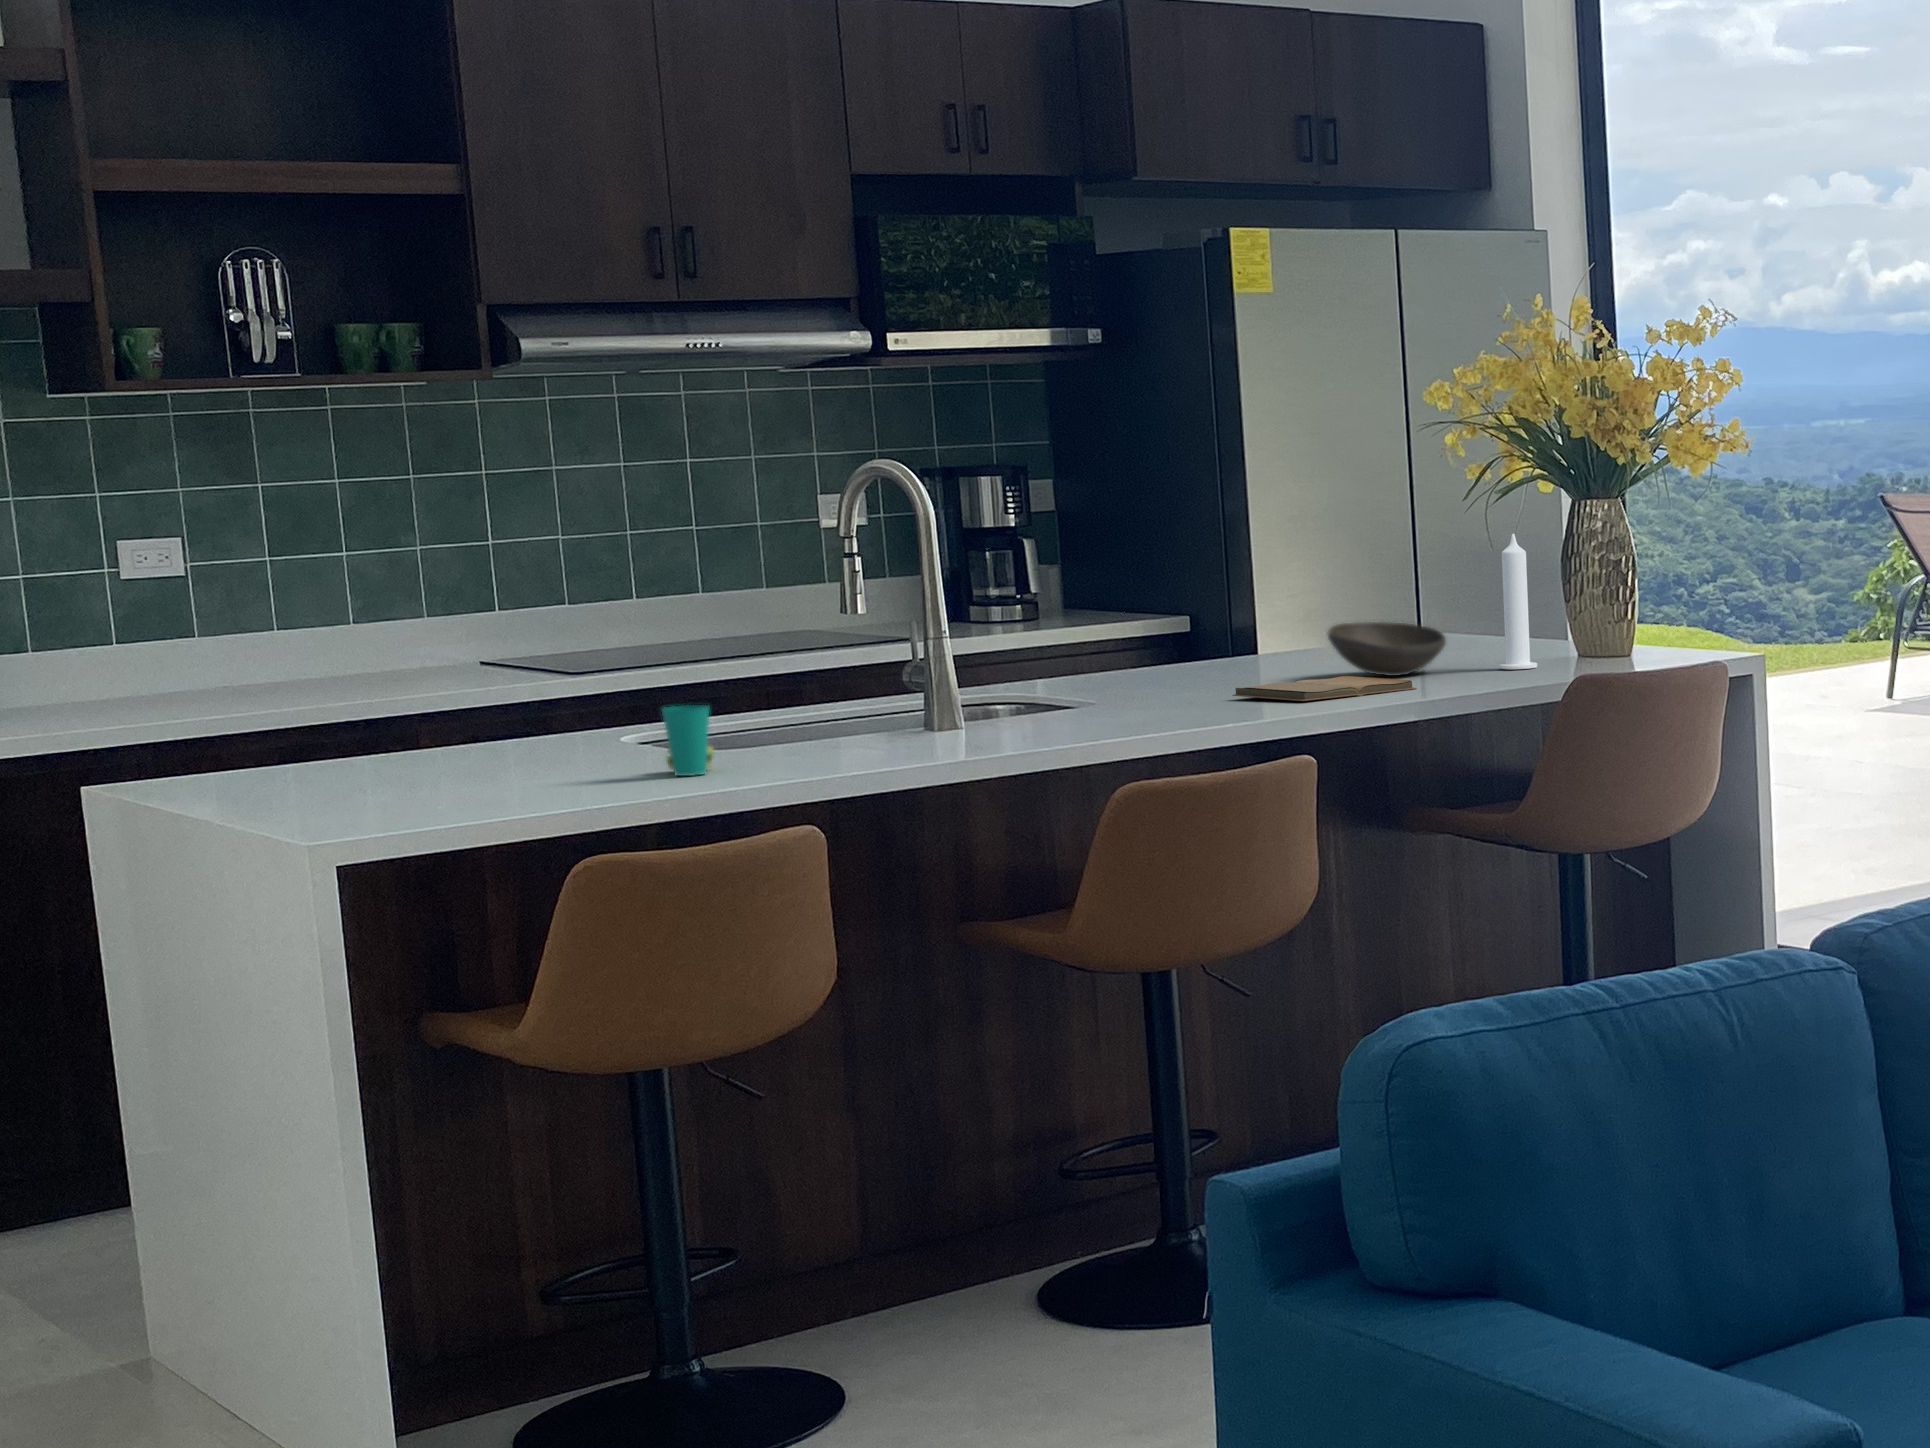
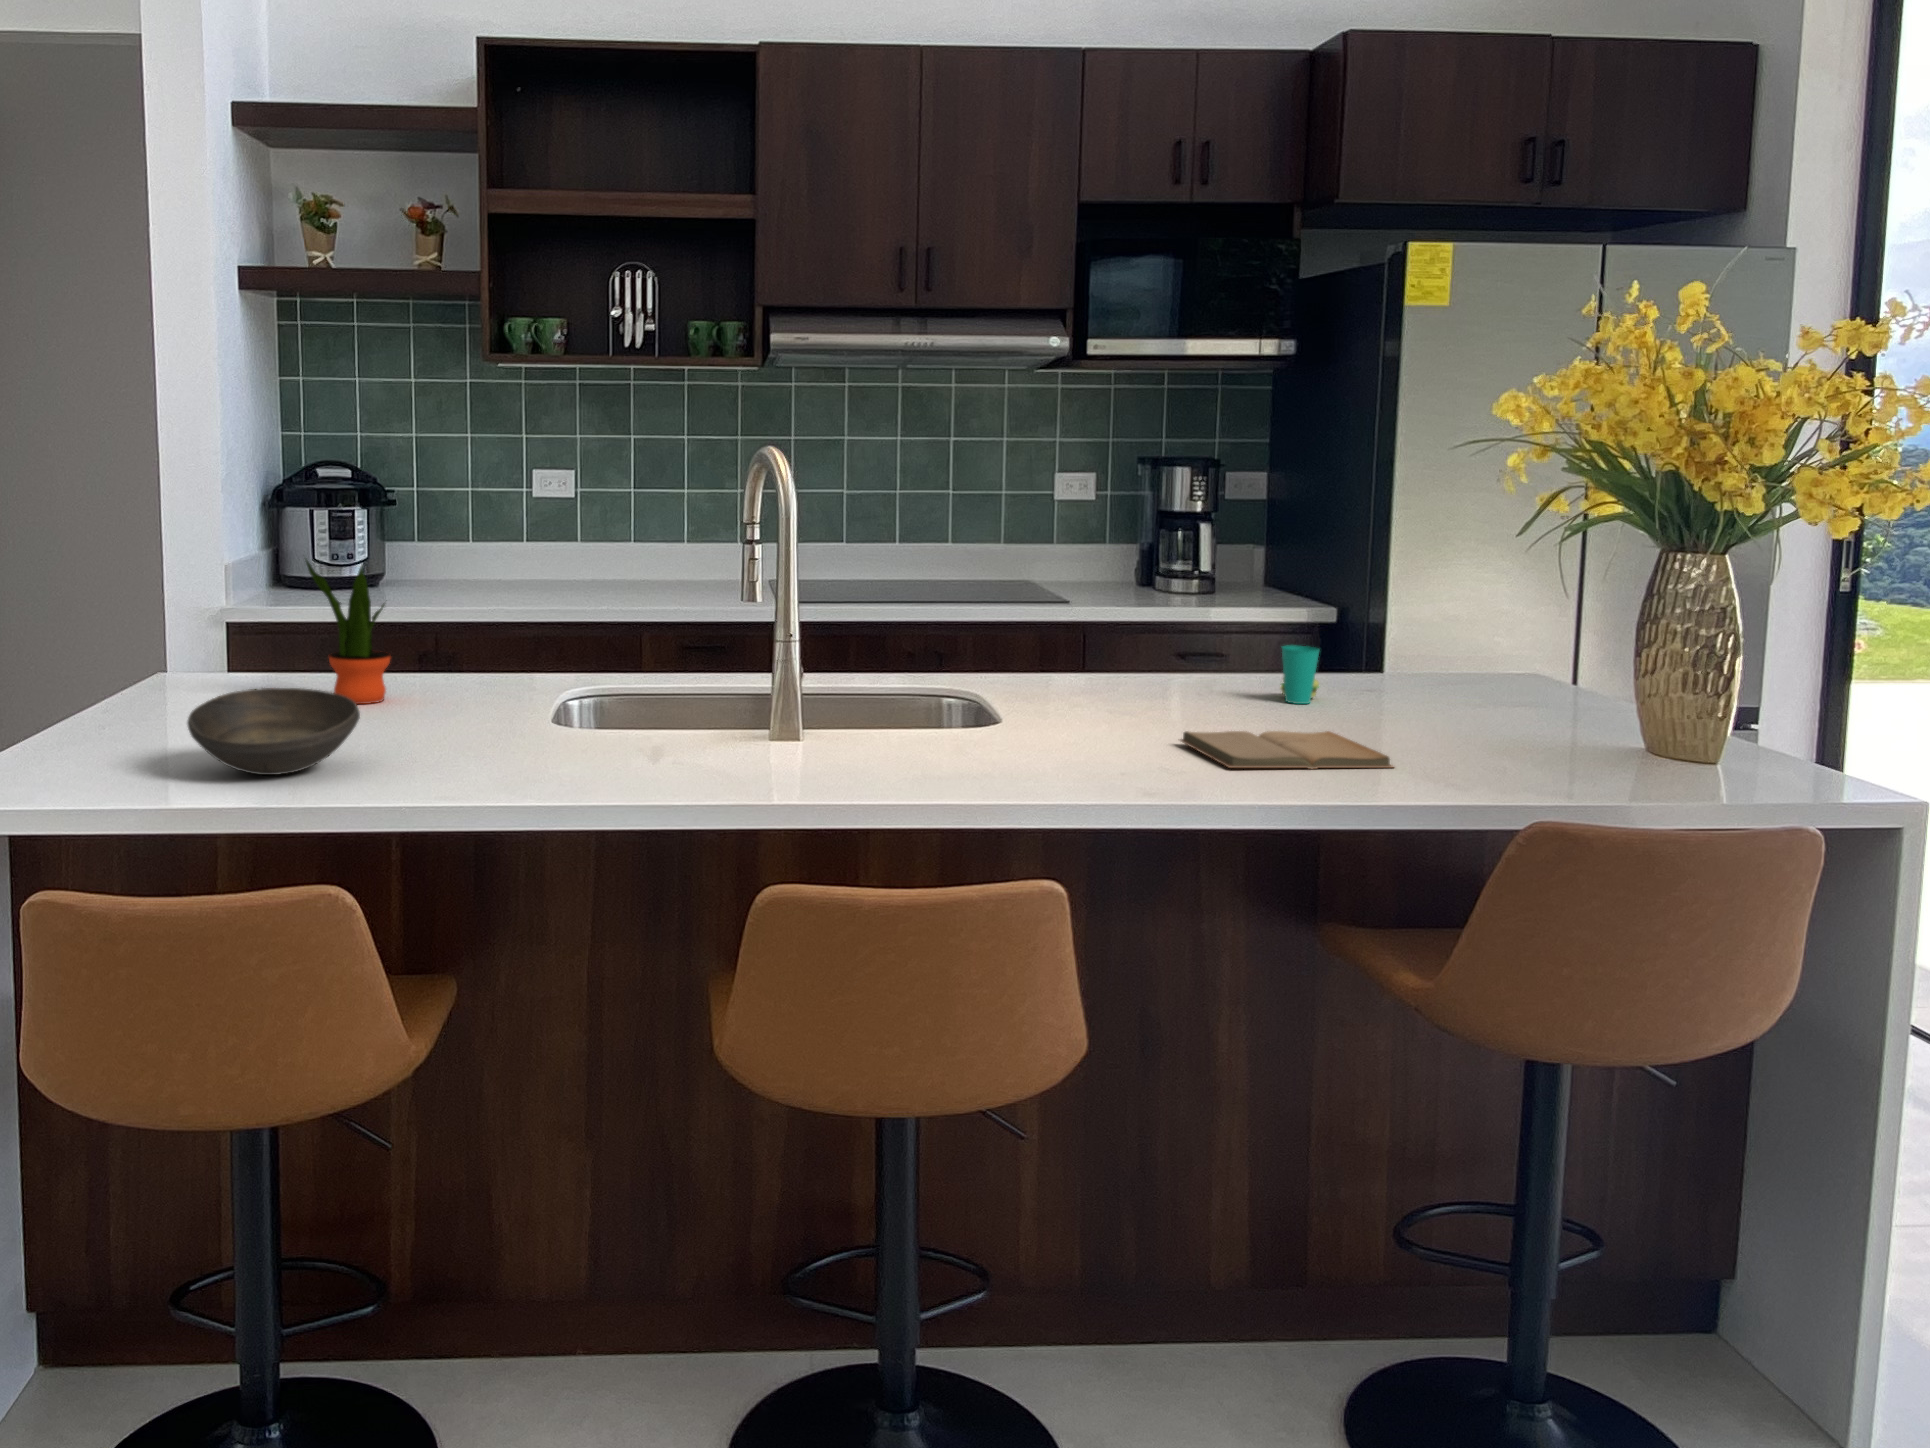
candle: present [1499,534,1537,669] -> none [1547,585,1598,752]
potted plant: none [276,616,387,777] -> present [306,560,391,704]
bowl: present [1328,622,1446,676] -> present [187,688,360,775]
cup: present [662,705,714,776] -> present [1280,645,1319,704]

